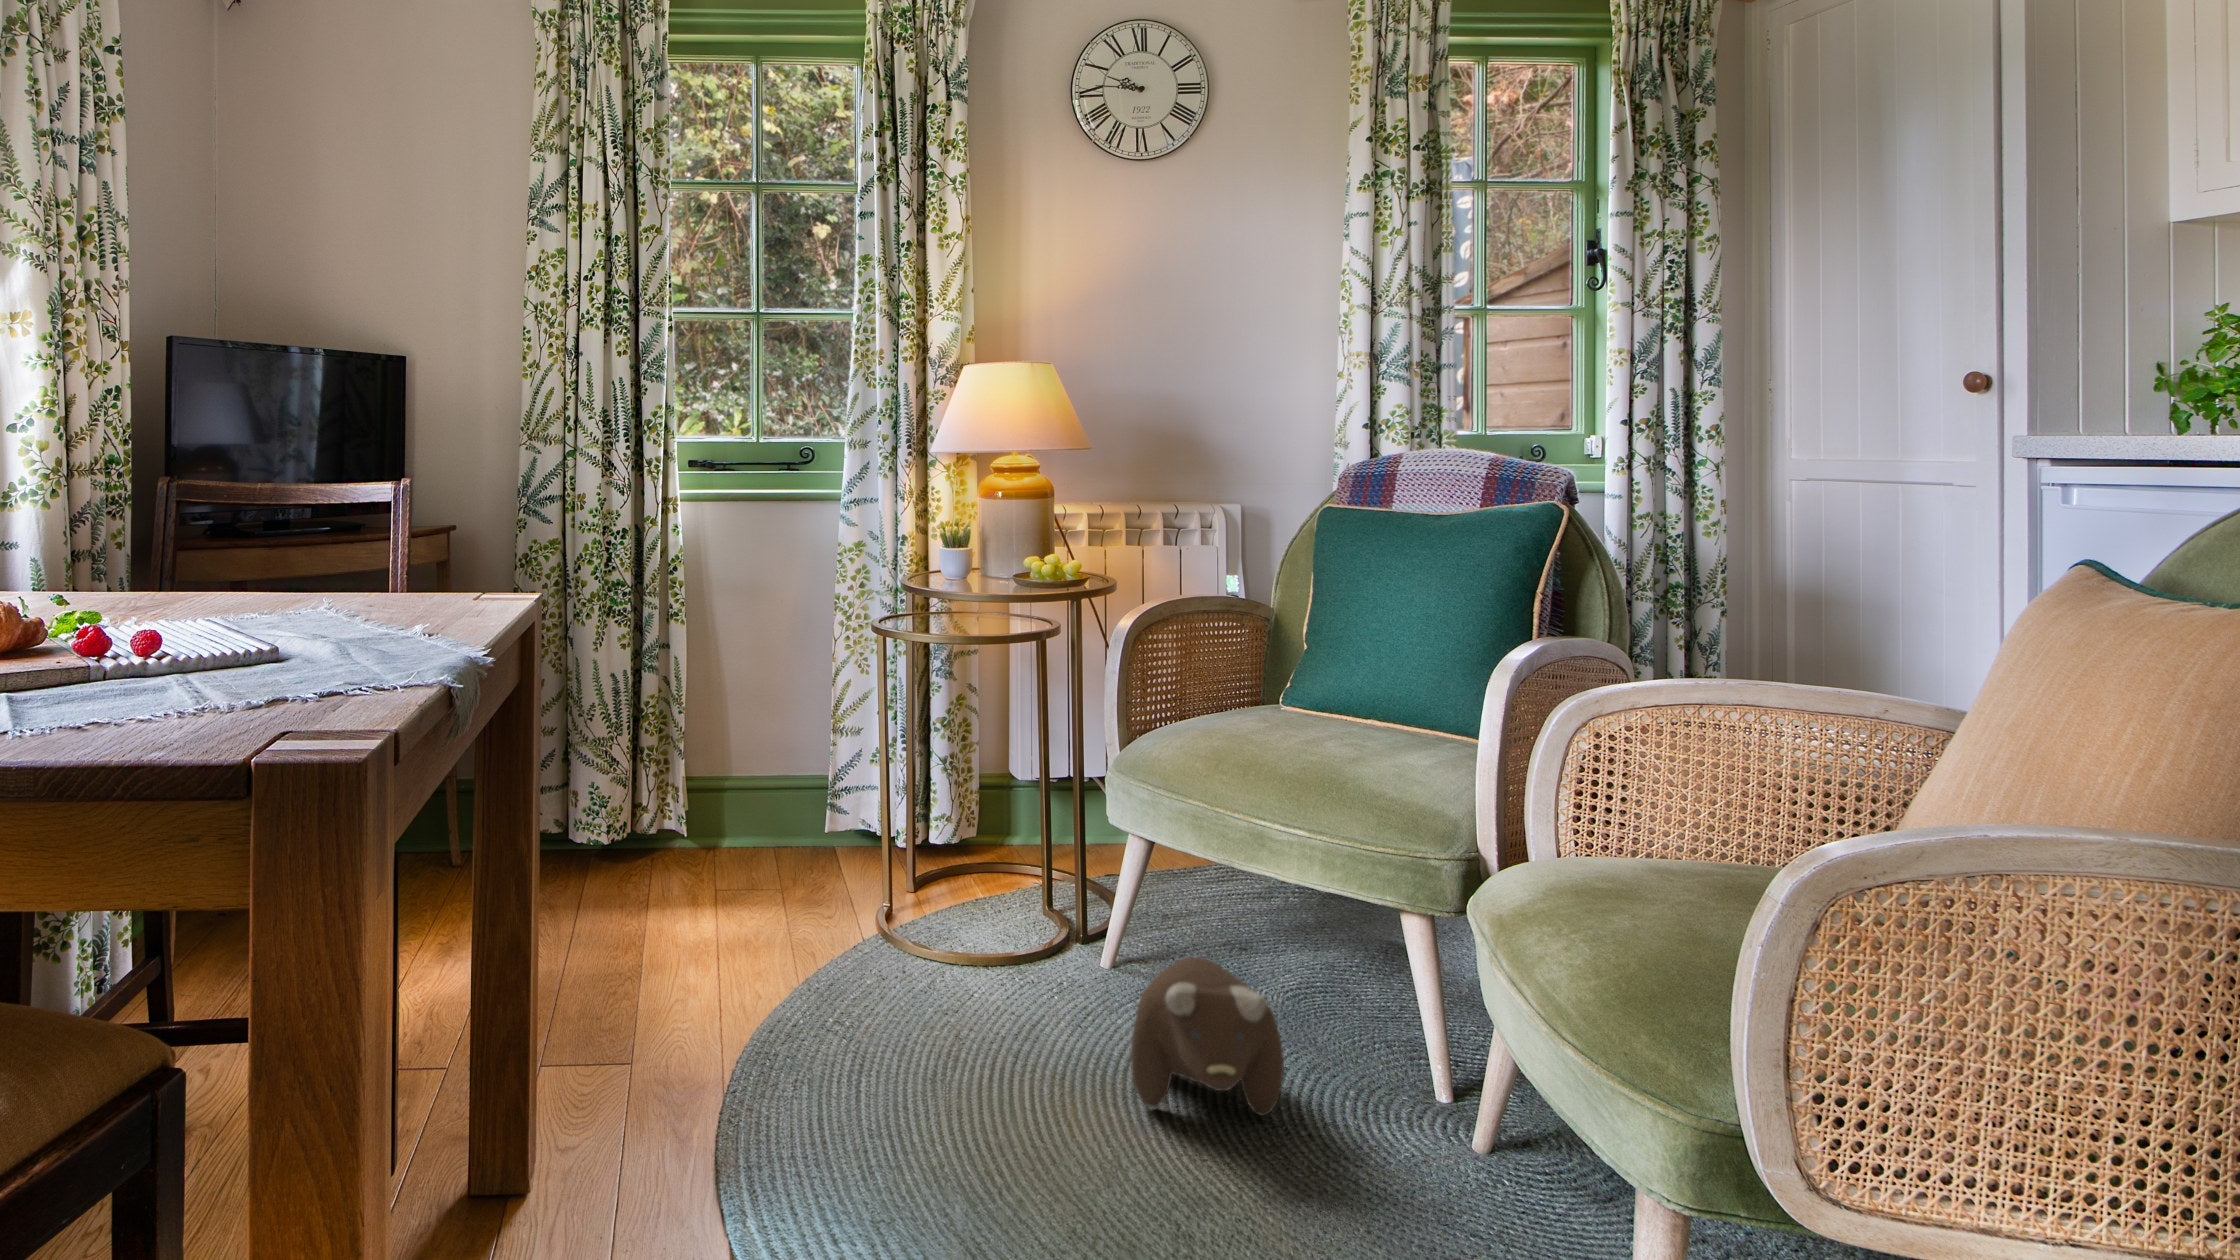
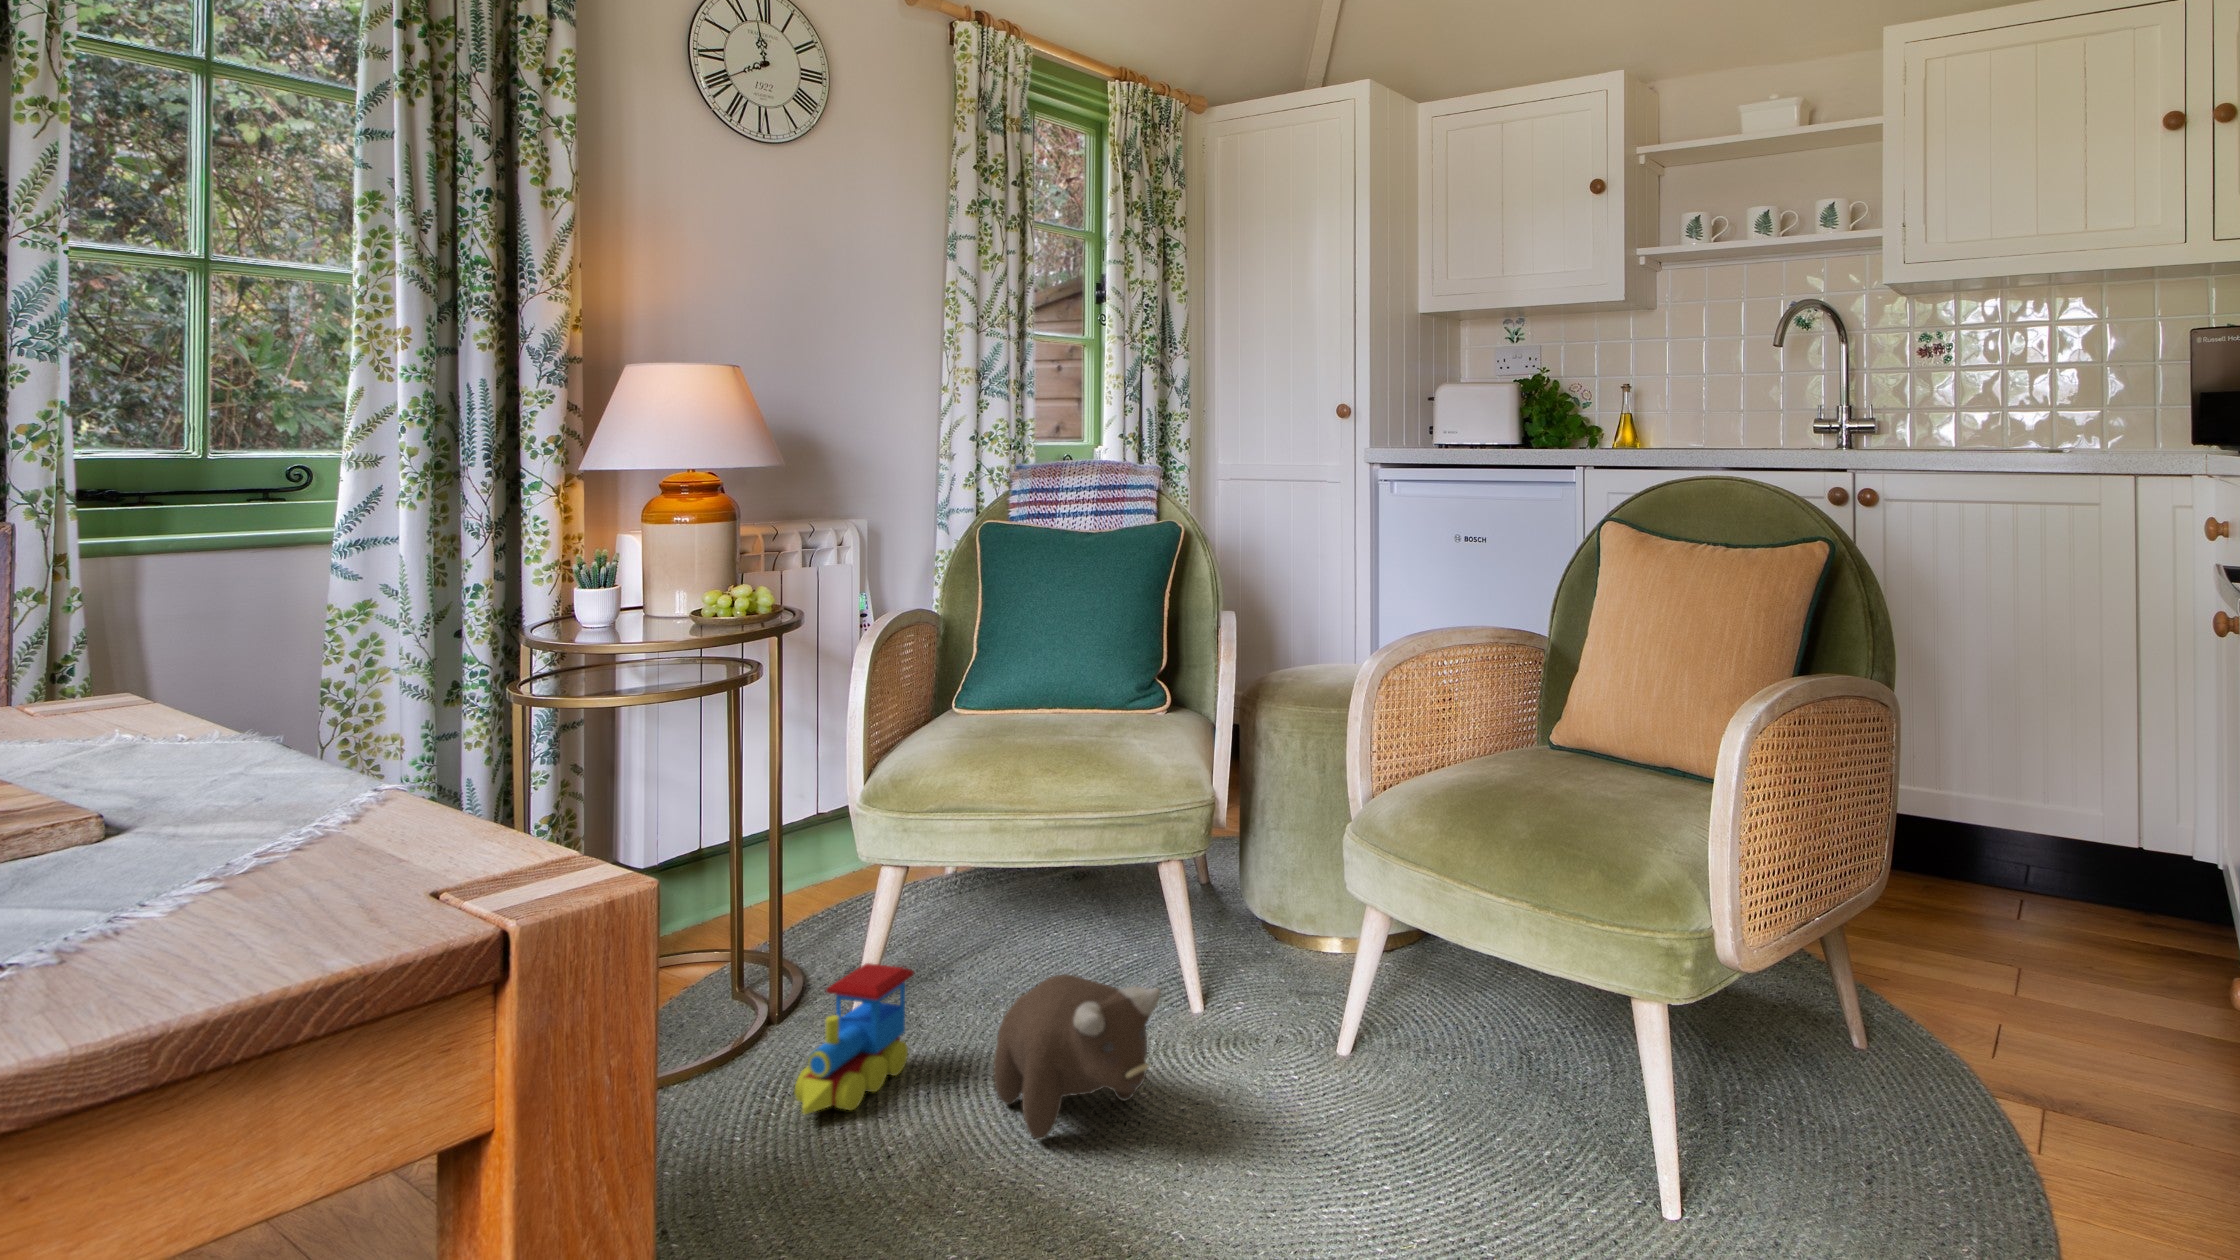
toy train: none [993,901,1115,1021] -> present [795,963,914,1114]

